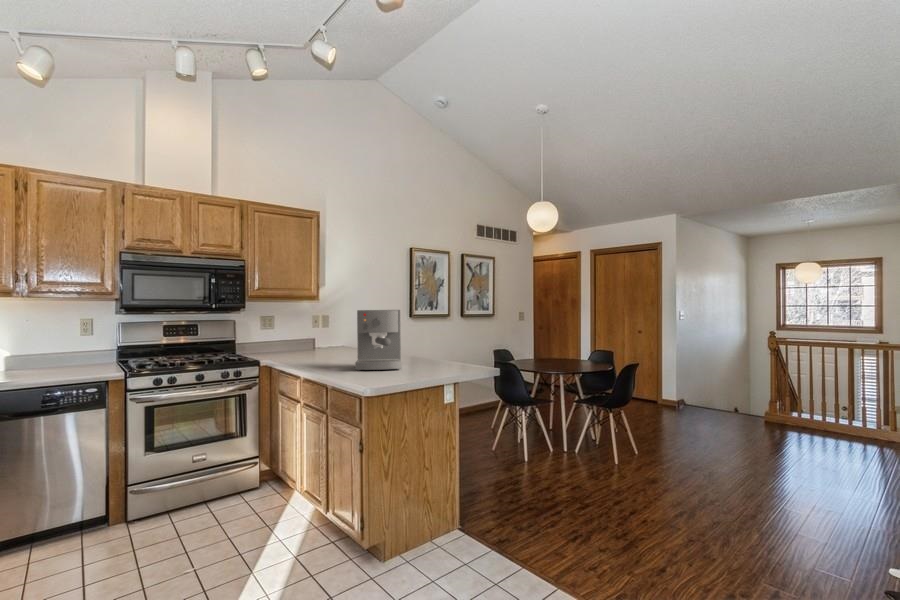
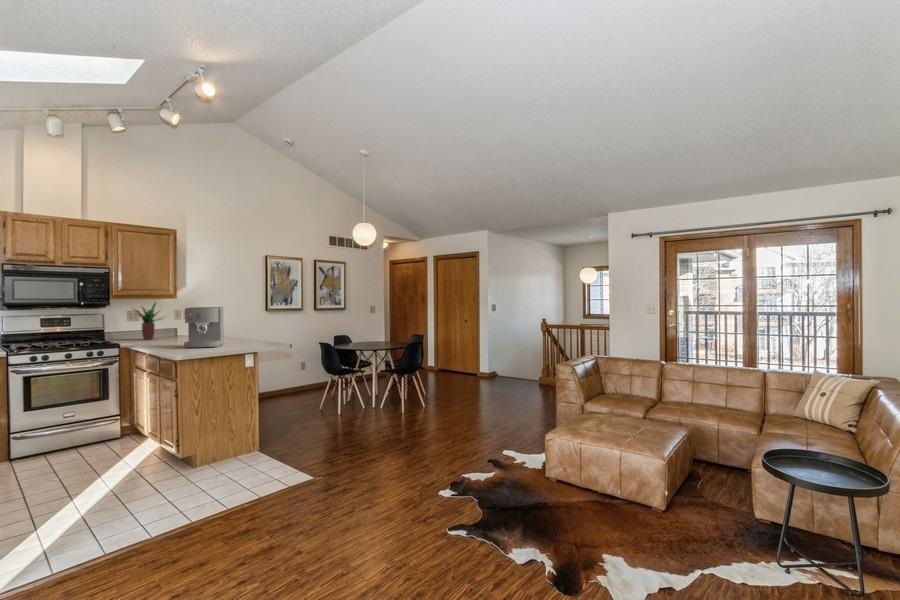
potted plant: none [267,304,312,354] -> present [135,303,161,340]

